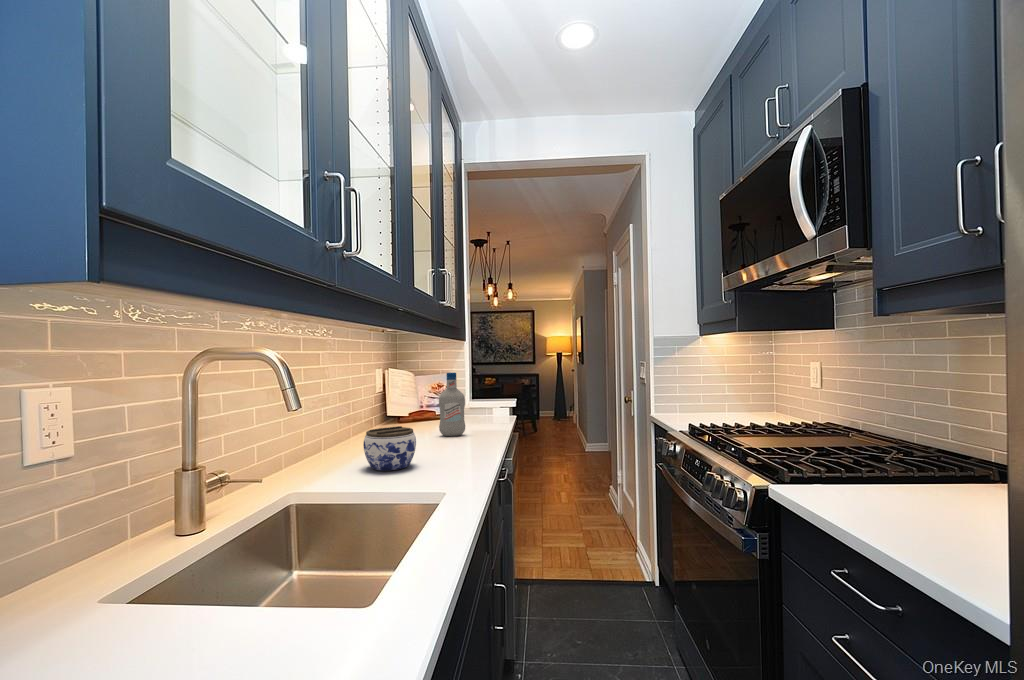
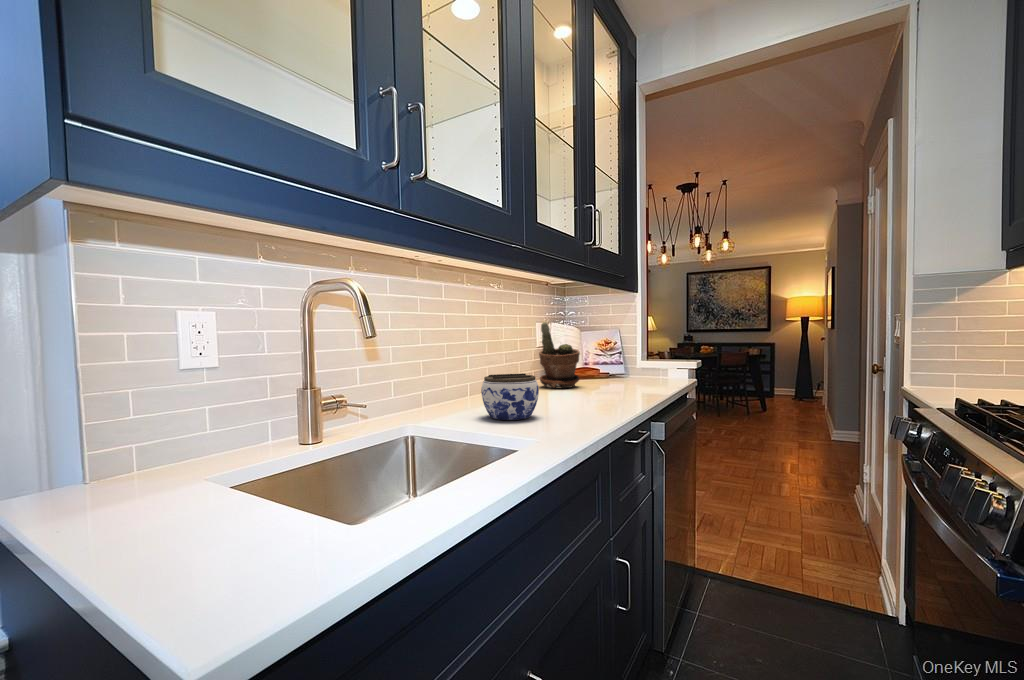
potted plant: none [388,372,424,432] -> present [539,322,580,388]
bottle: present [439,373,465,436] -> none [590,321,621,395]

